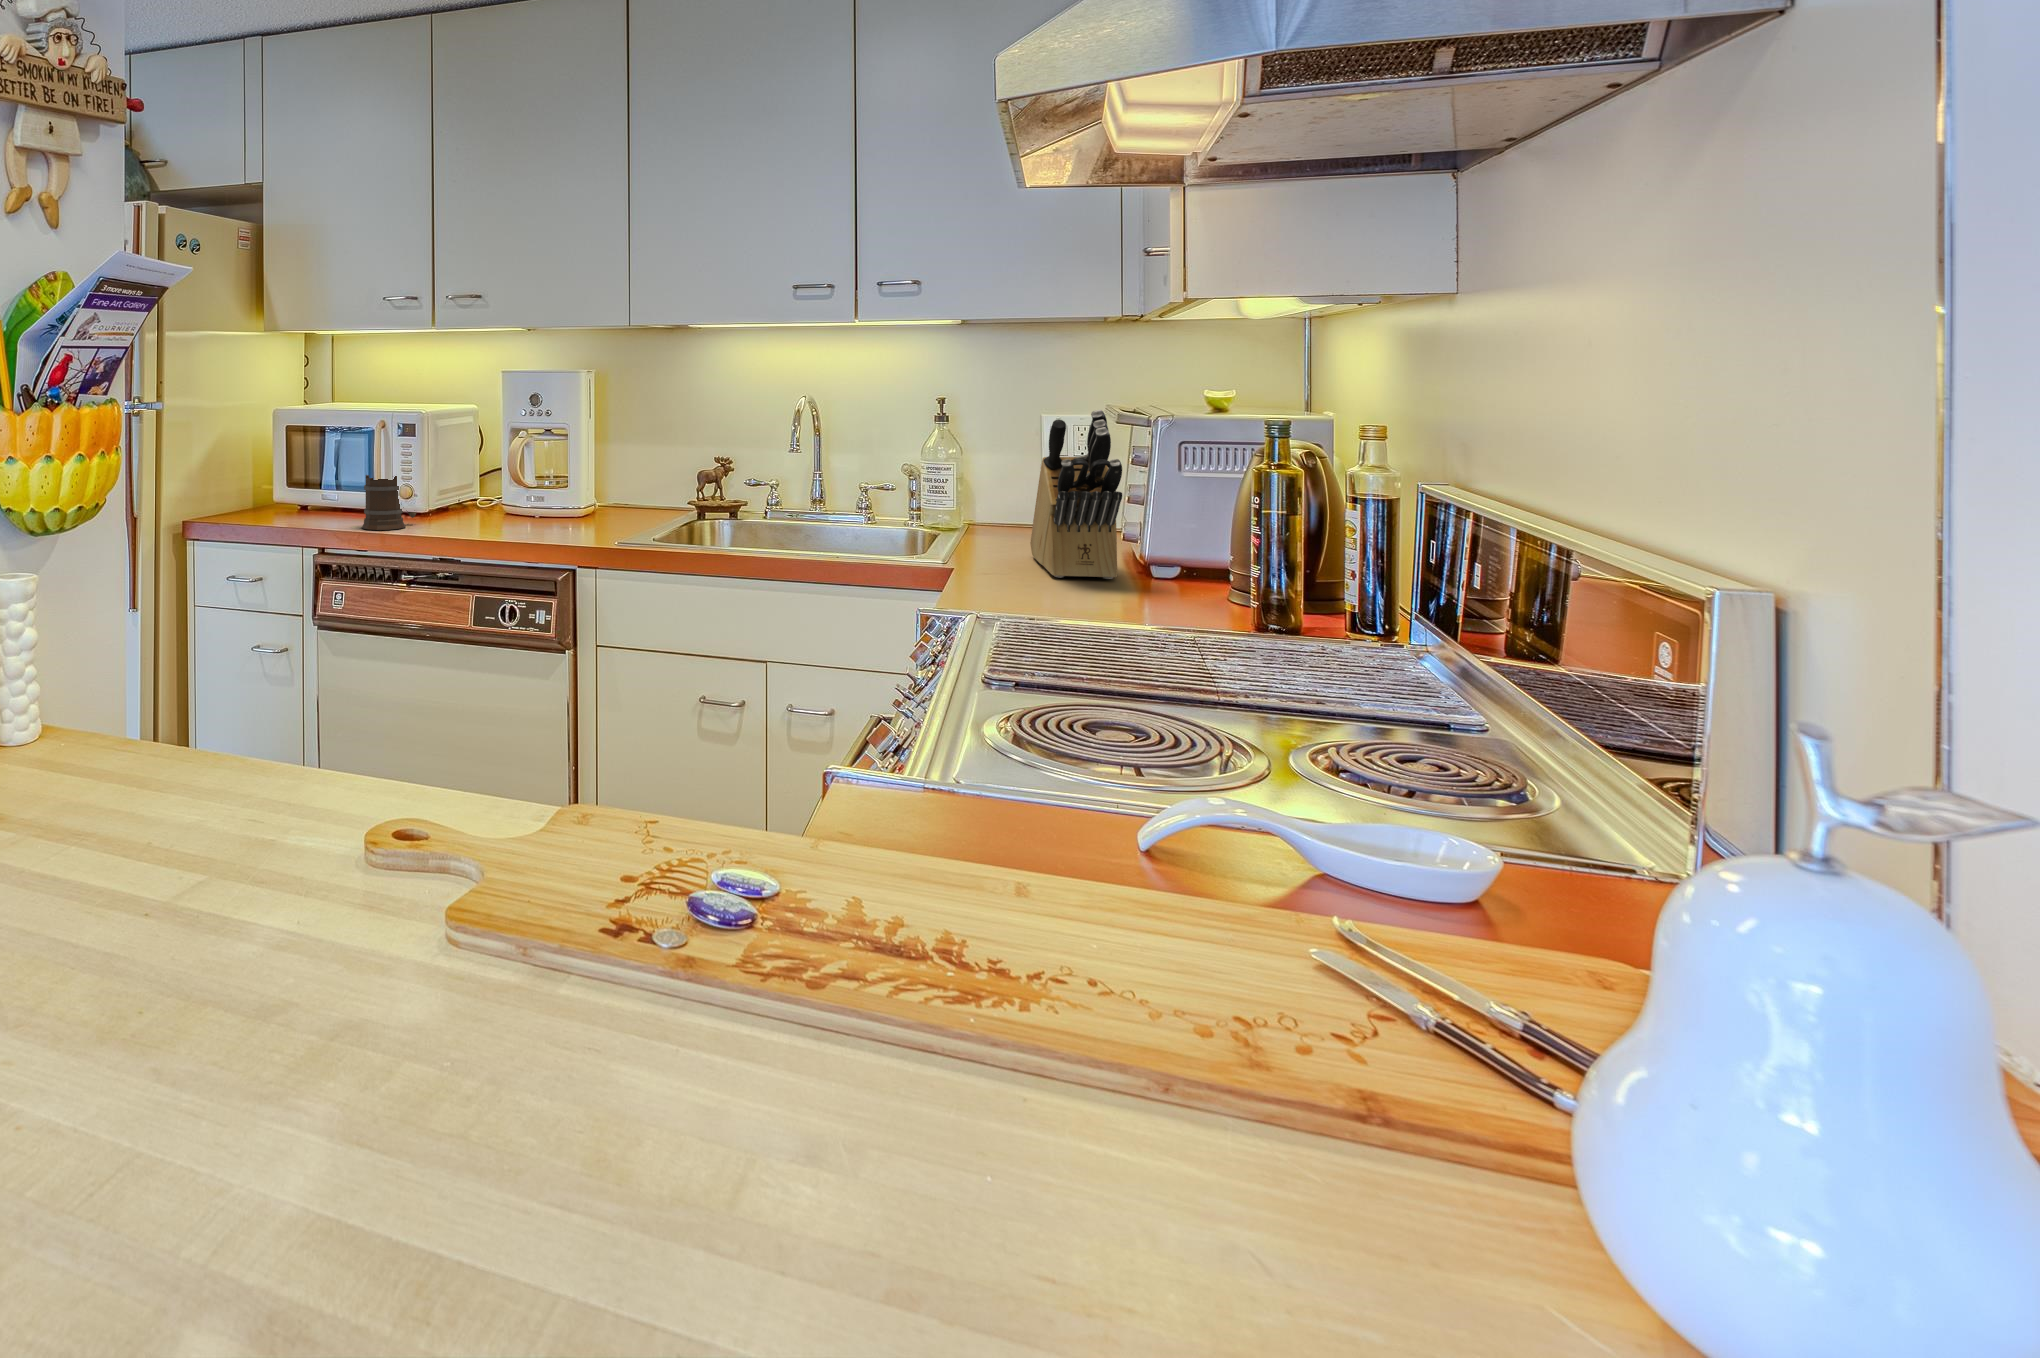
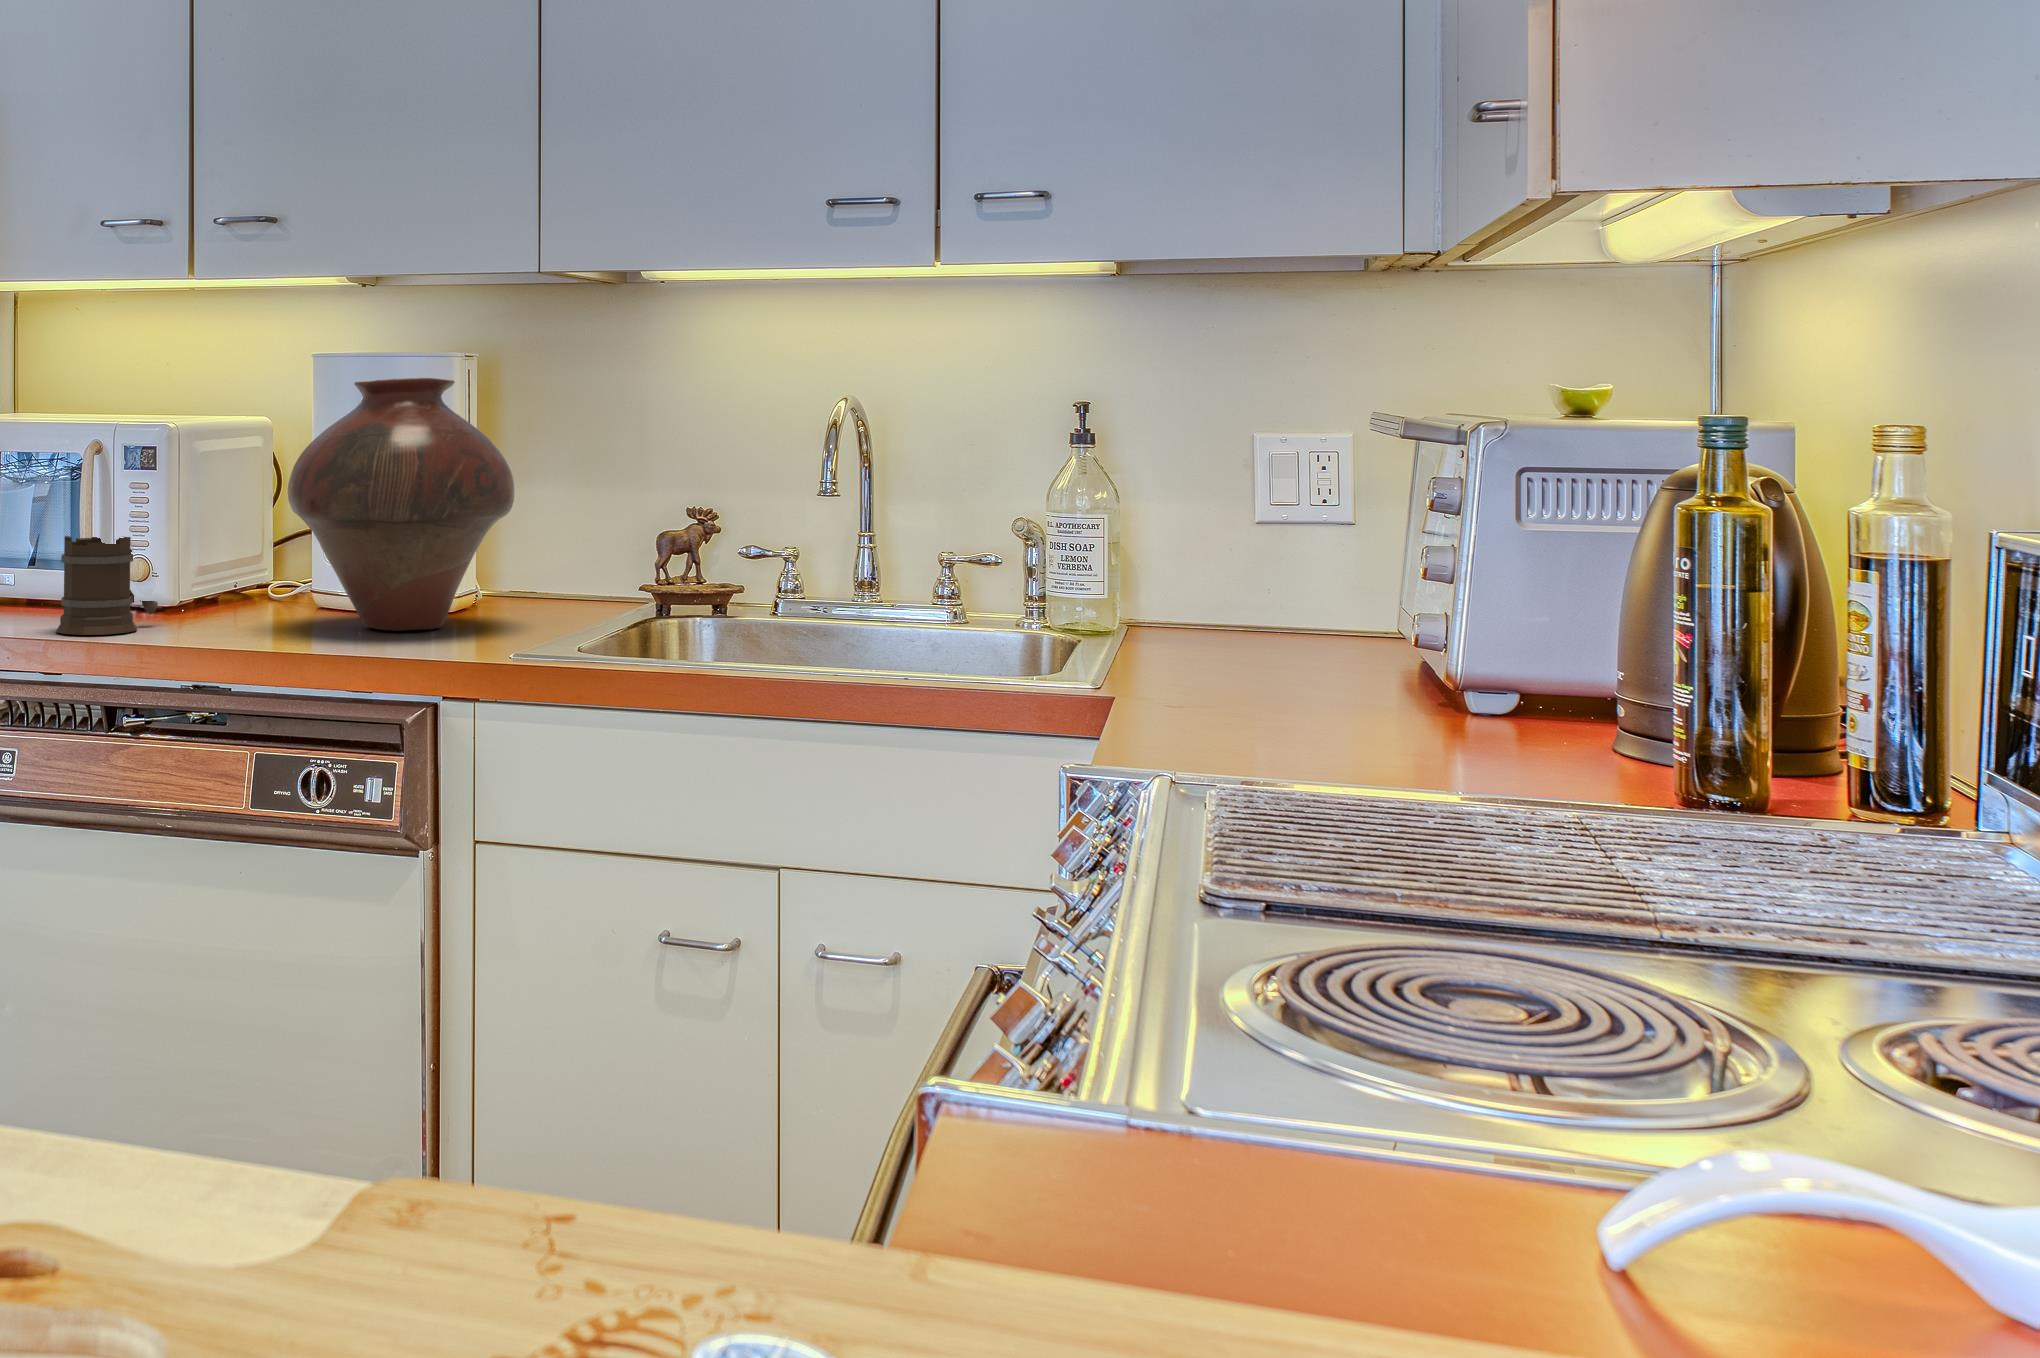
vase: none [488,386,614,528] -> present [288,378,515,631]
knife block: present [1030,410,1122,579] -> none [1243,410,1418,713]

